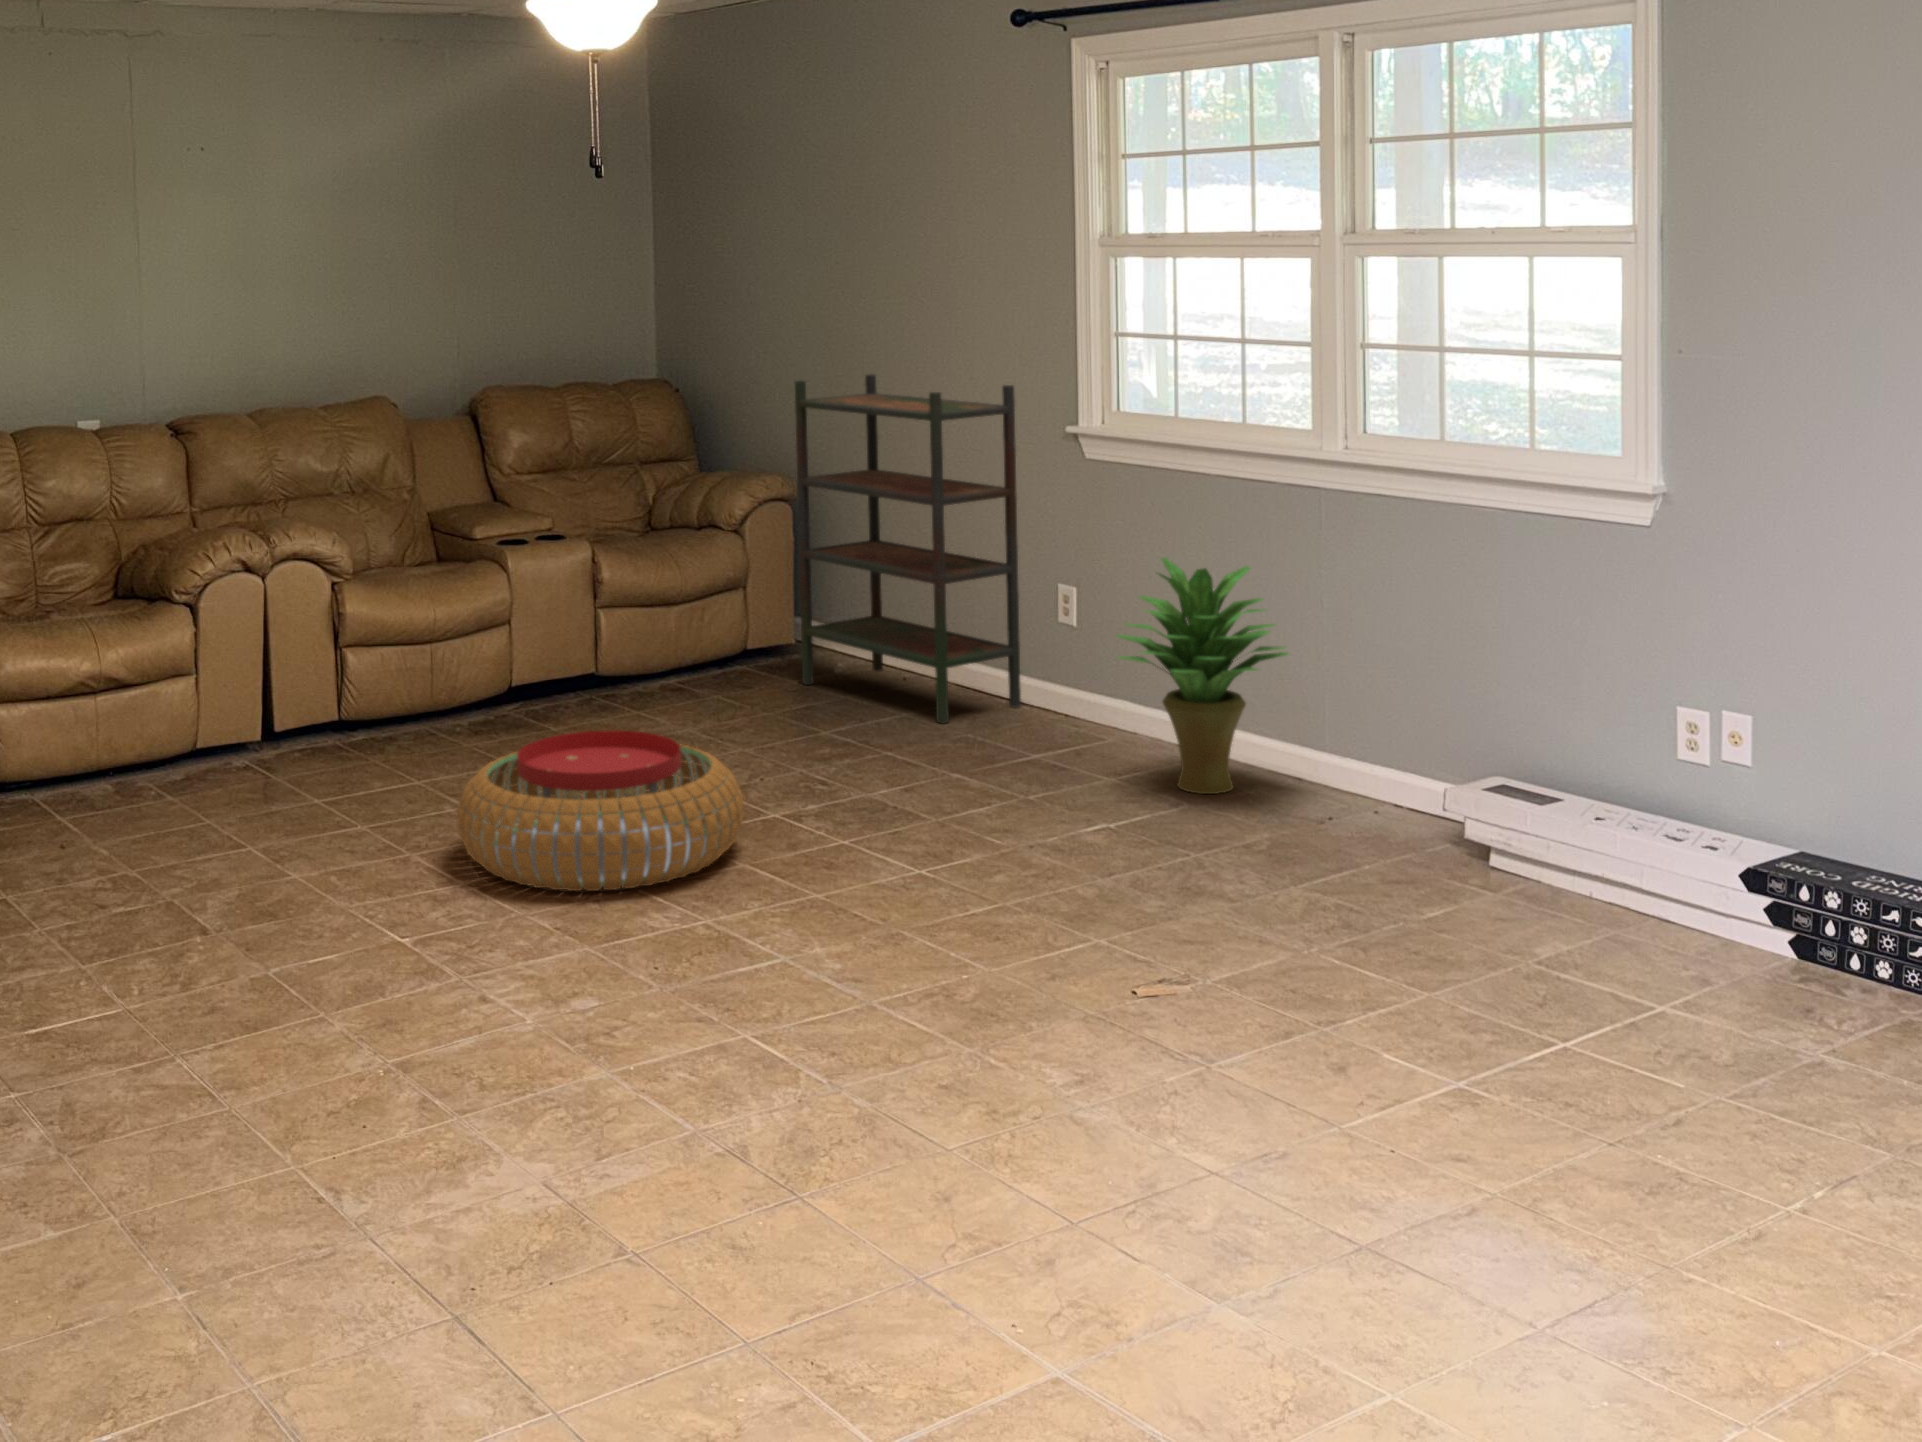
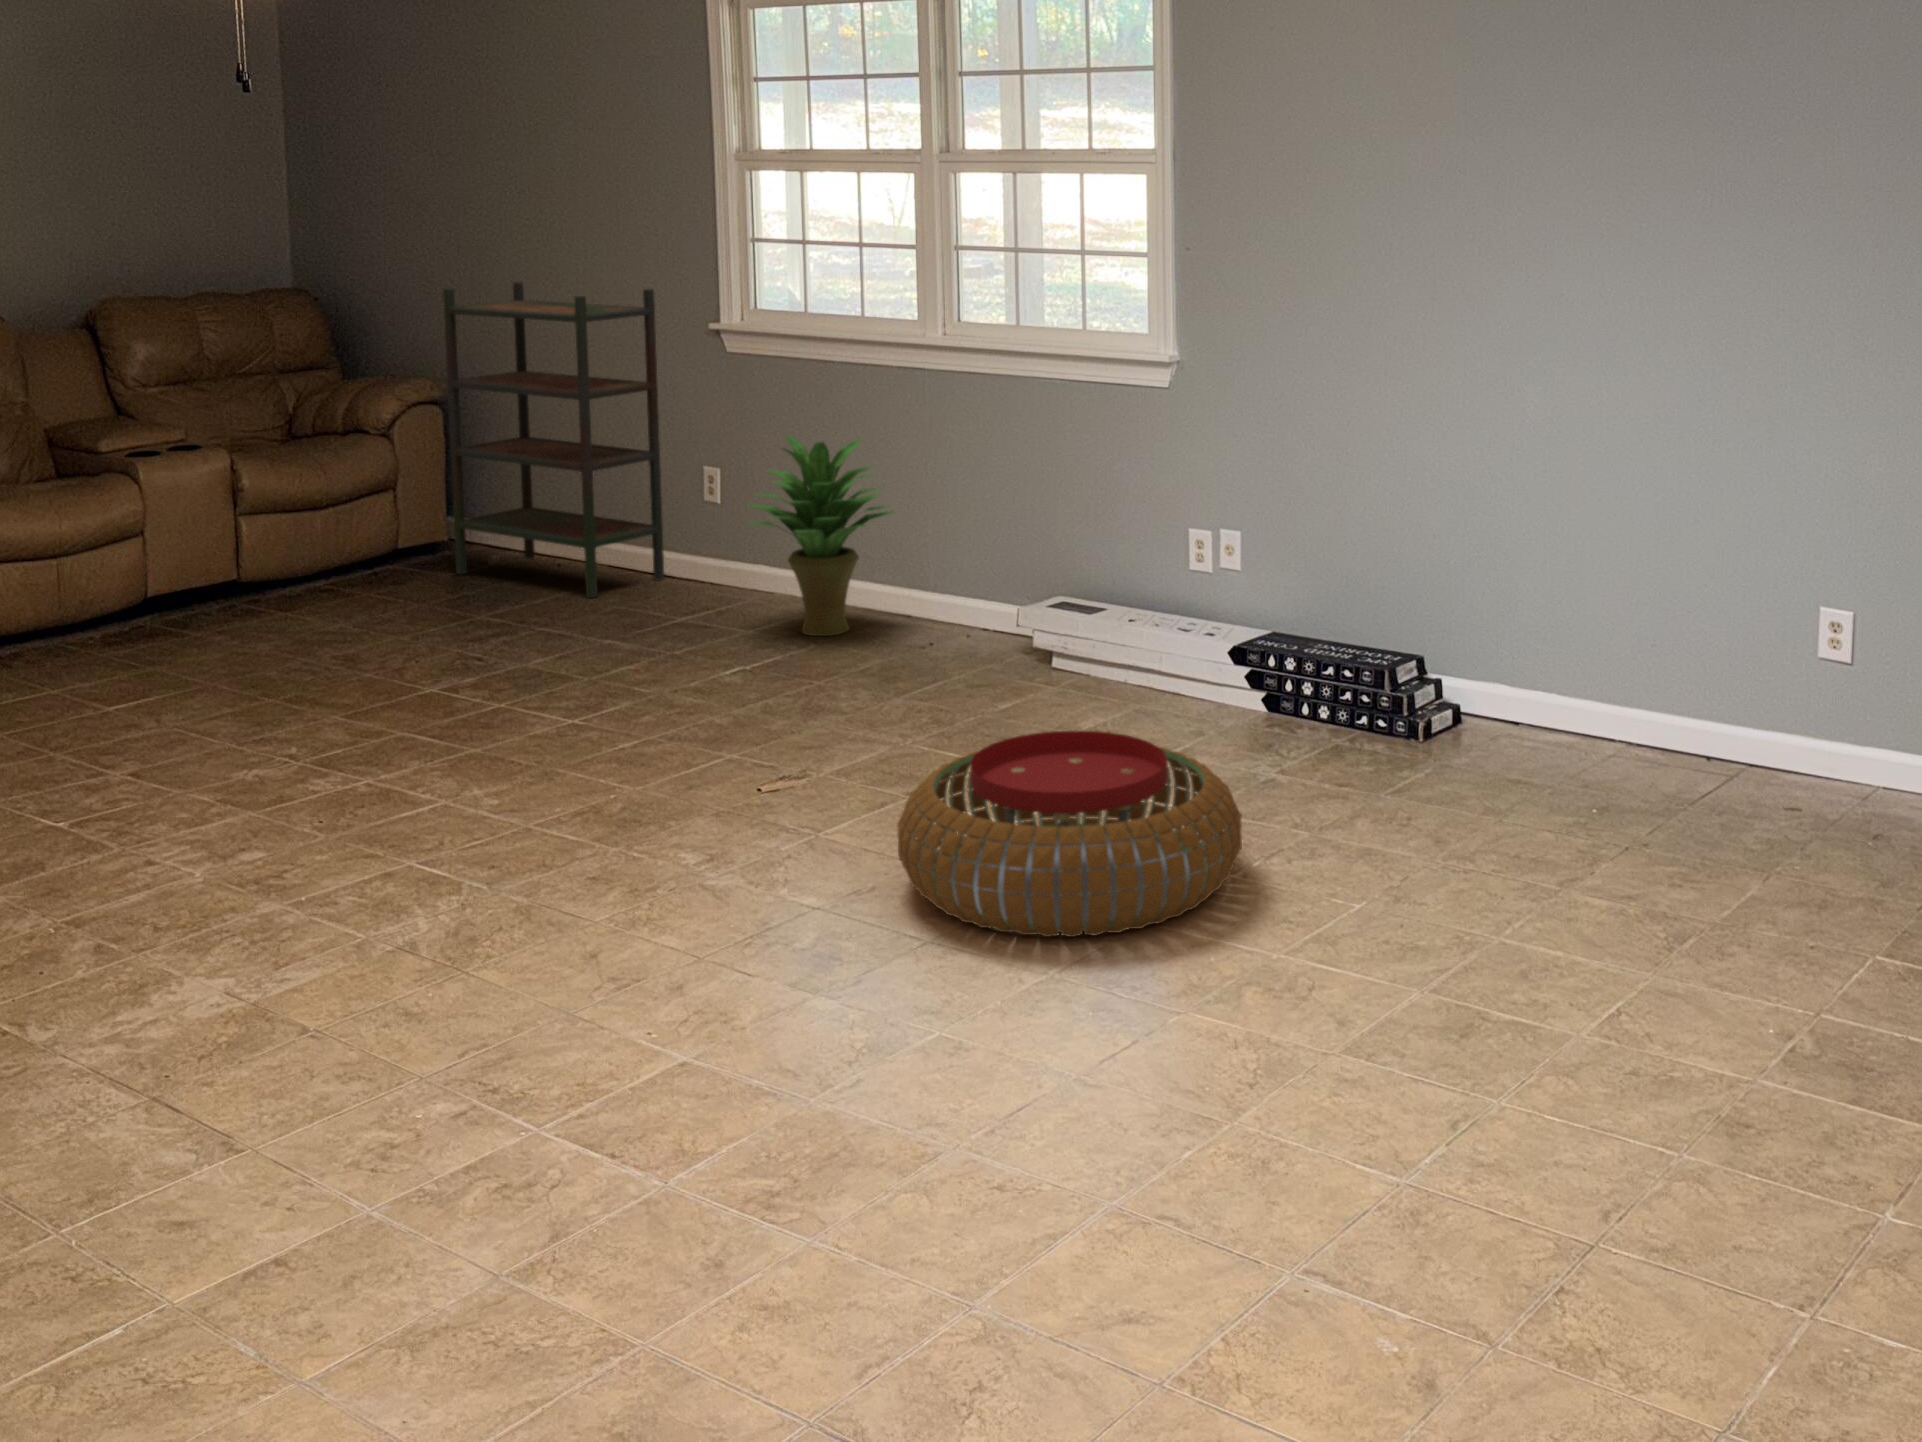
pouf: present [457,730,744,891] -> present [897,731,1242,937]

